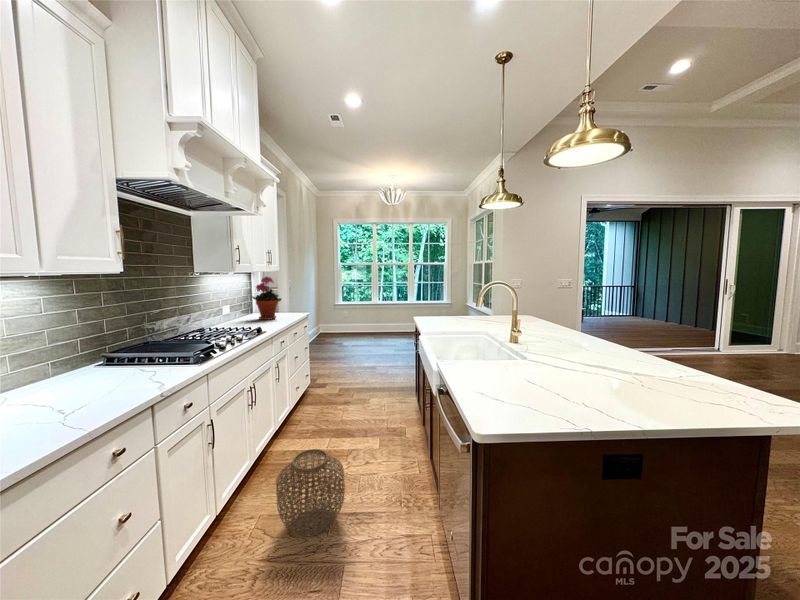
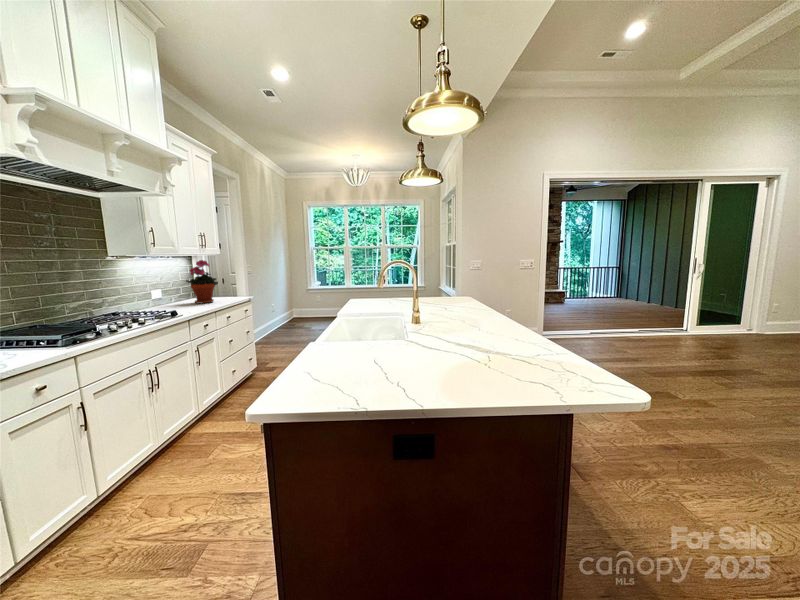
woven basket: present [276,449,345,536] -> none [152,431,232,515]

